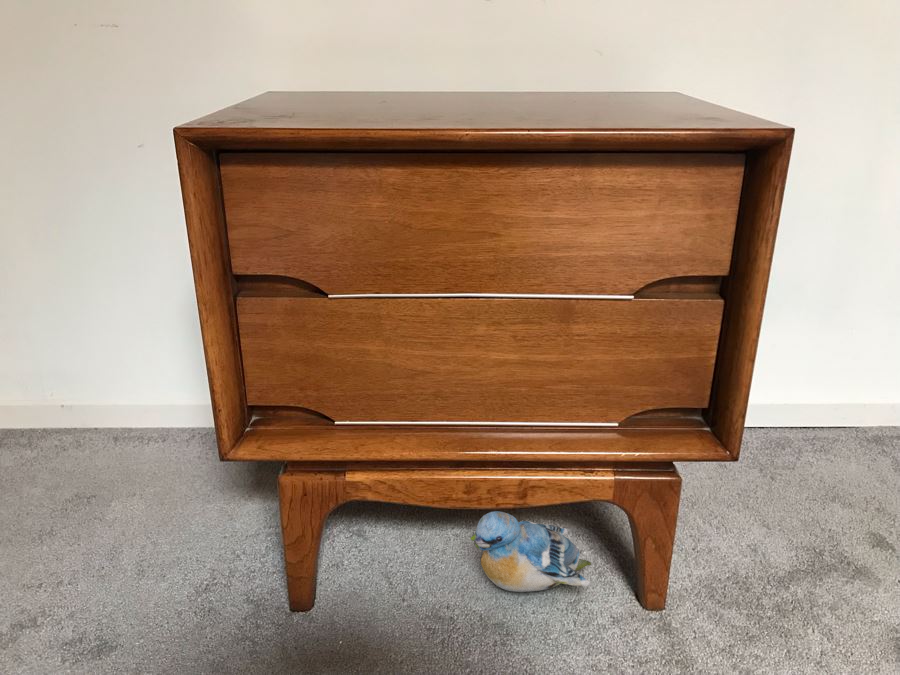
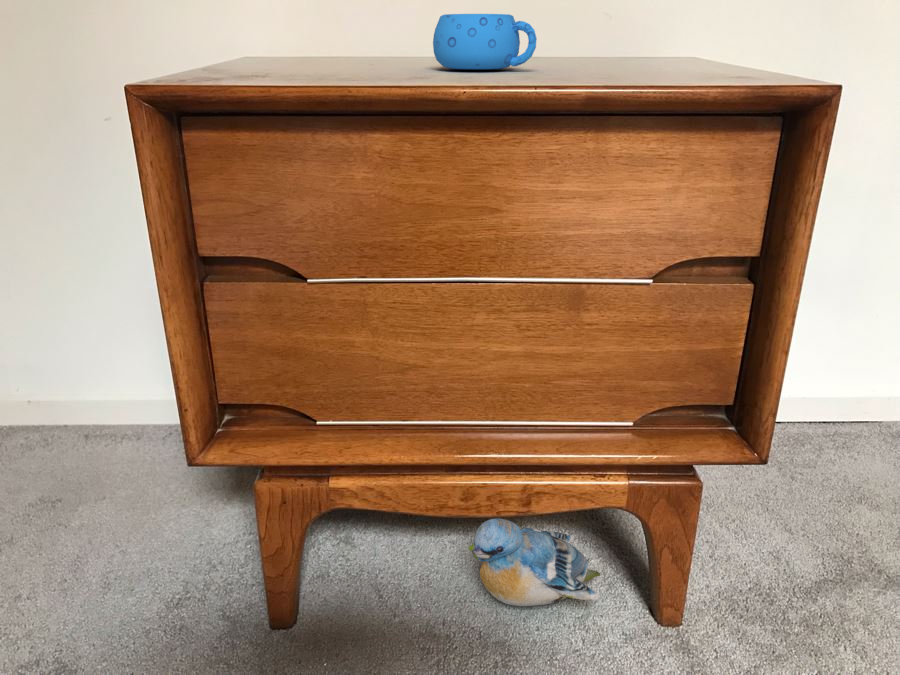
mug: none [440,59,532,108] -> present [433,14,537,70]

